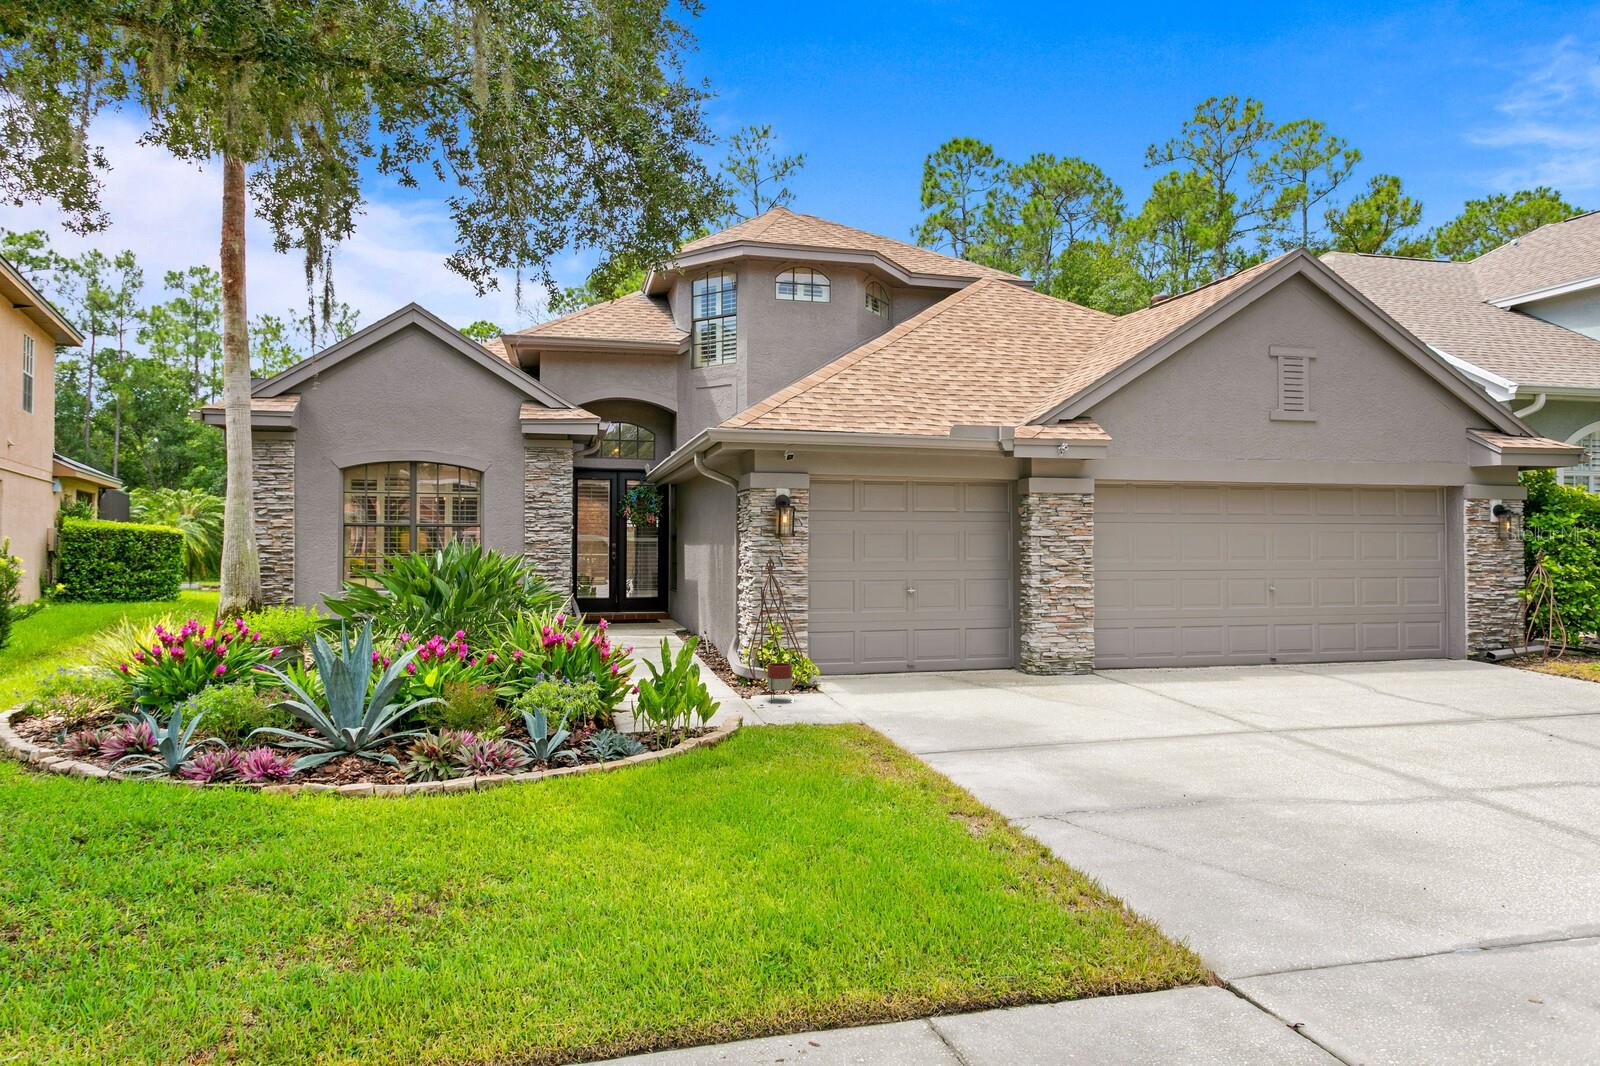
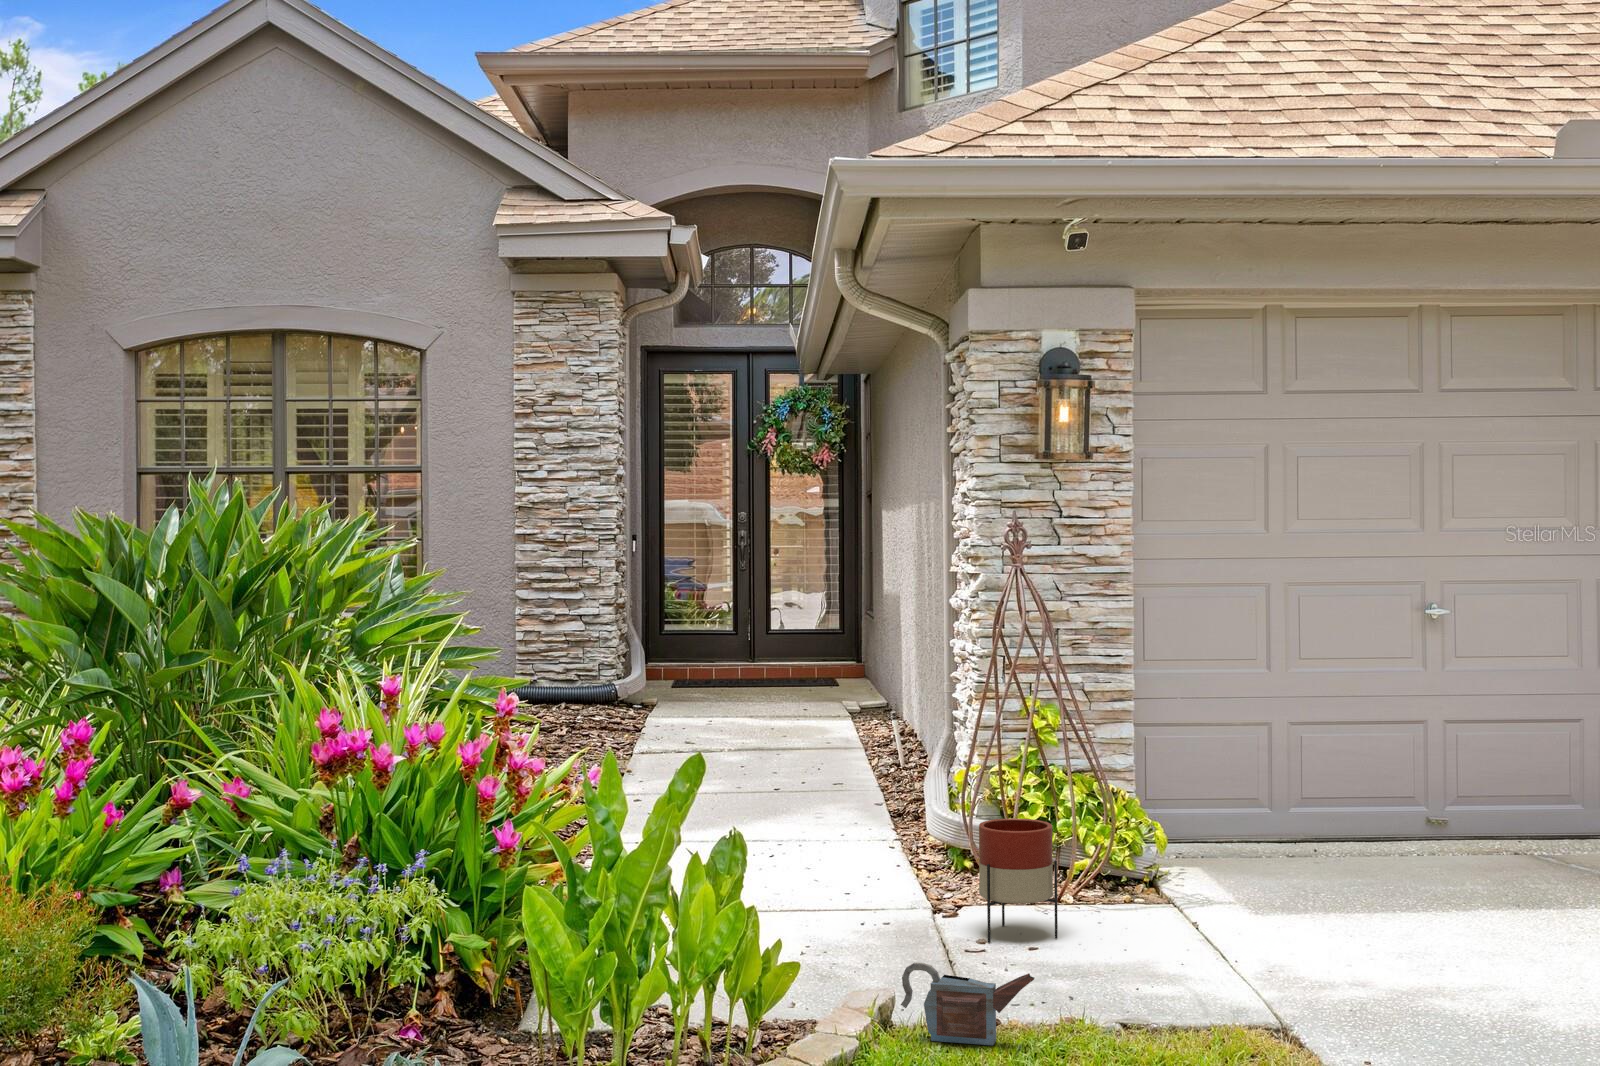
watering can: none [758,703,800,728] -> present [901,963,1034,1045]

